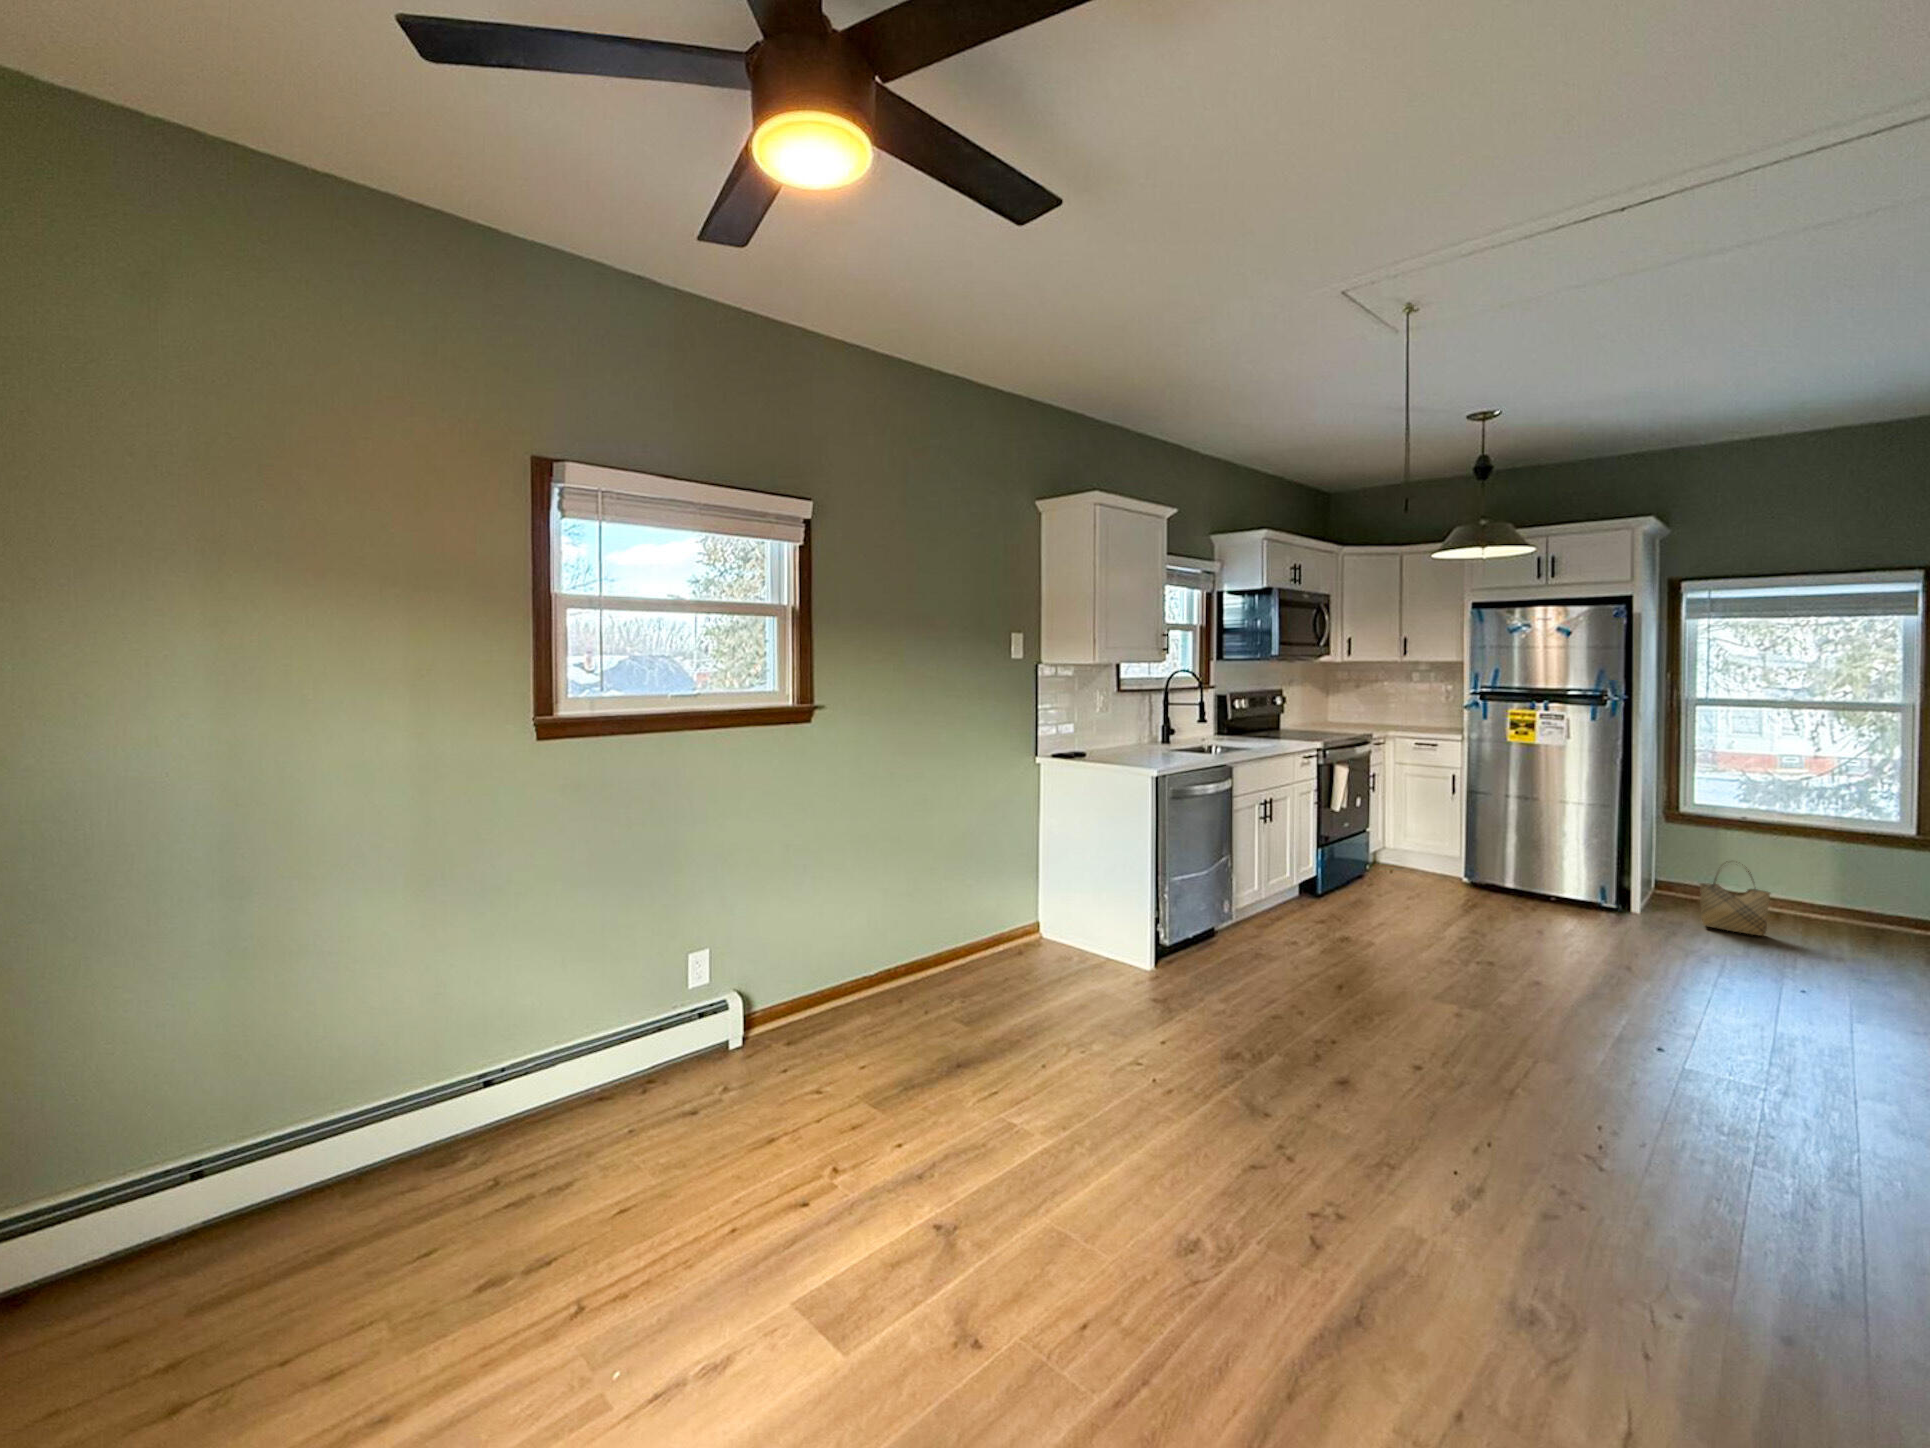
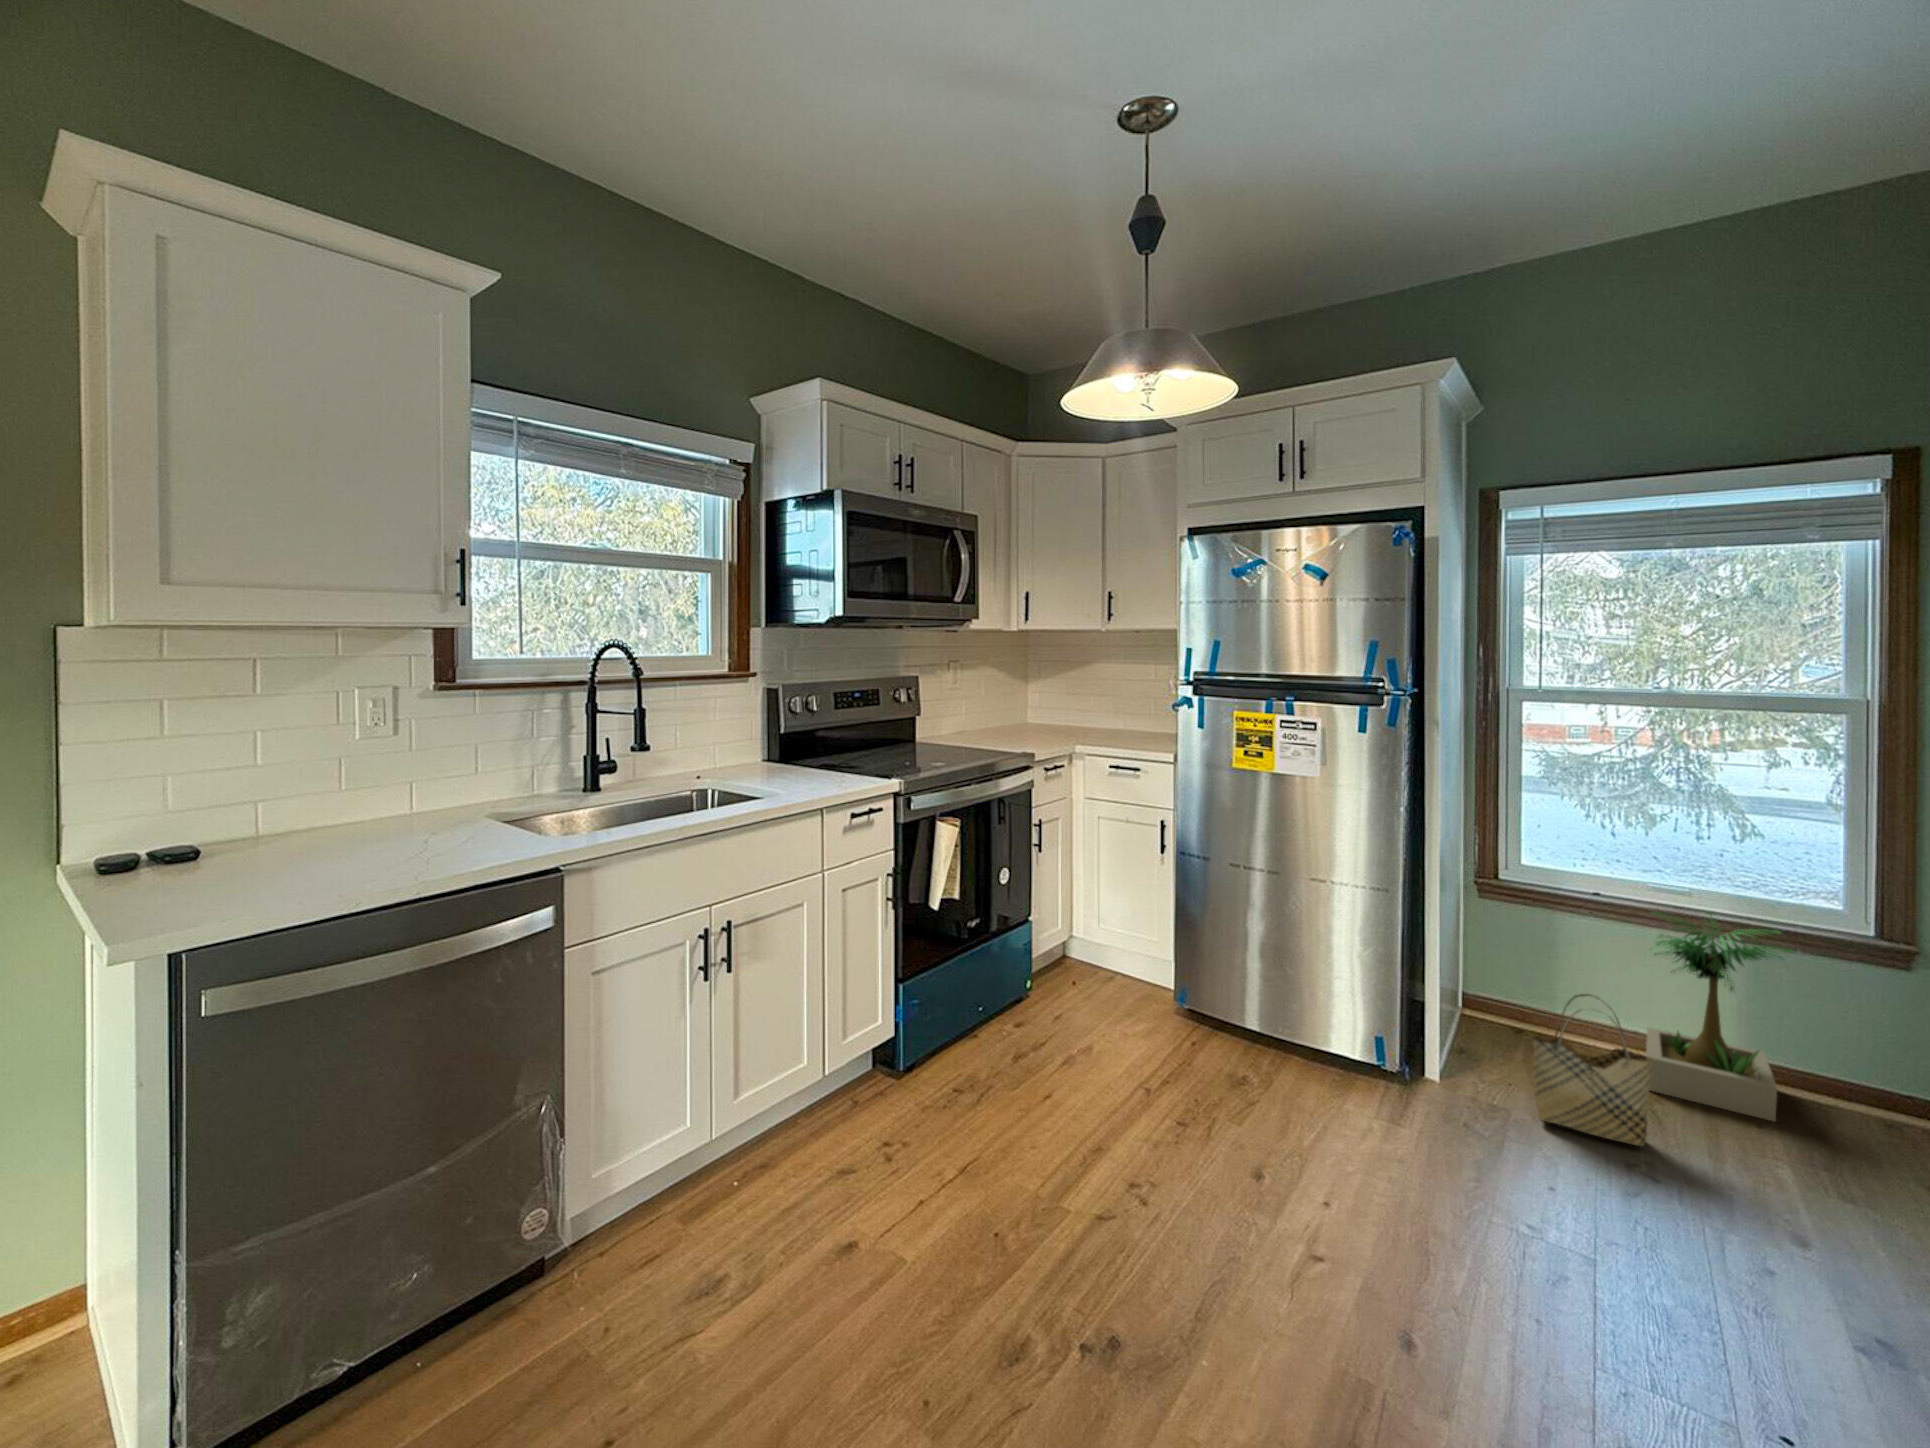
potted plant: none [1770,823,1879,934] -> present [1646,912,1793,1122]

